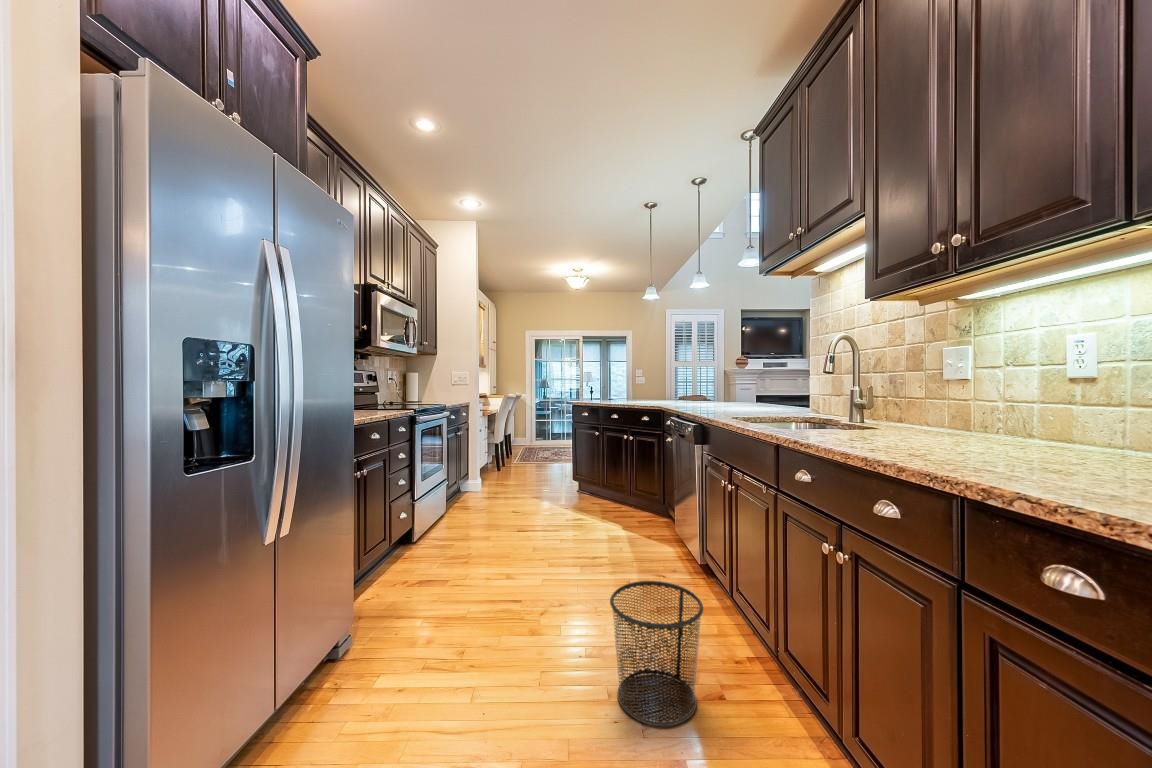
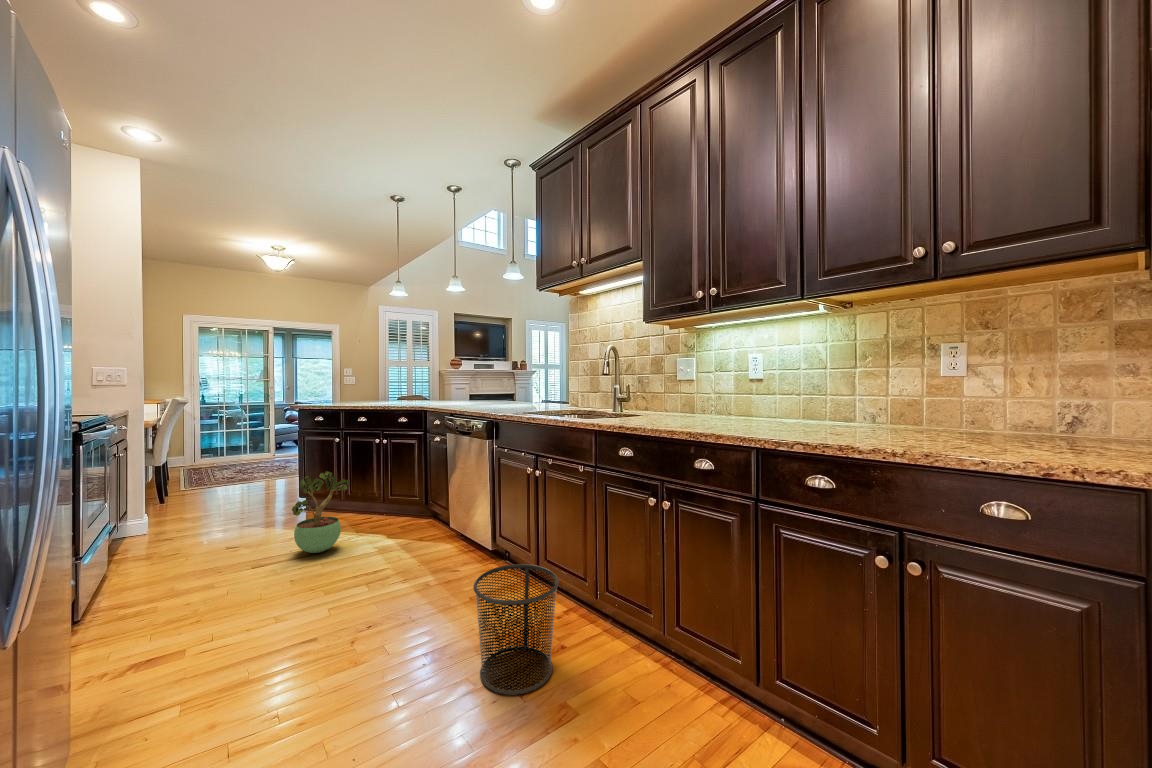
potted plant: none [545,460,590,529] -> present [292,471,350,553]

